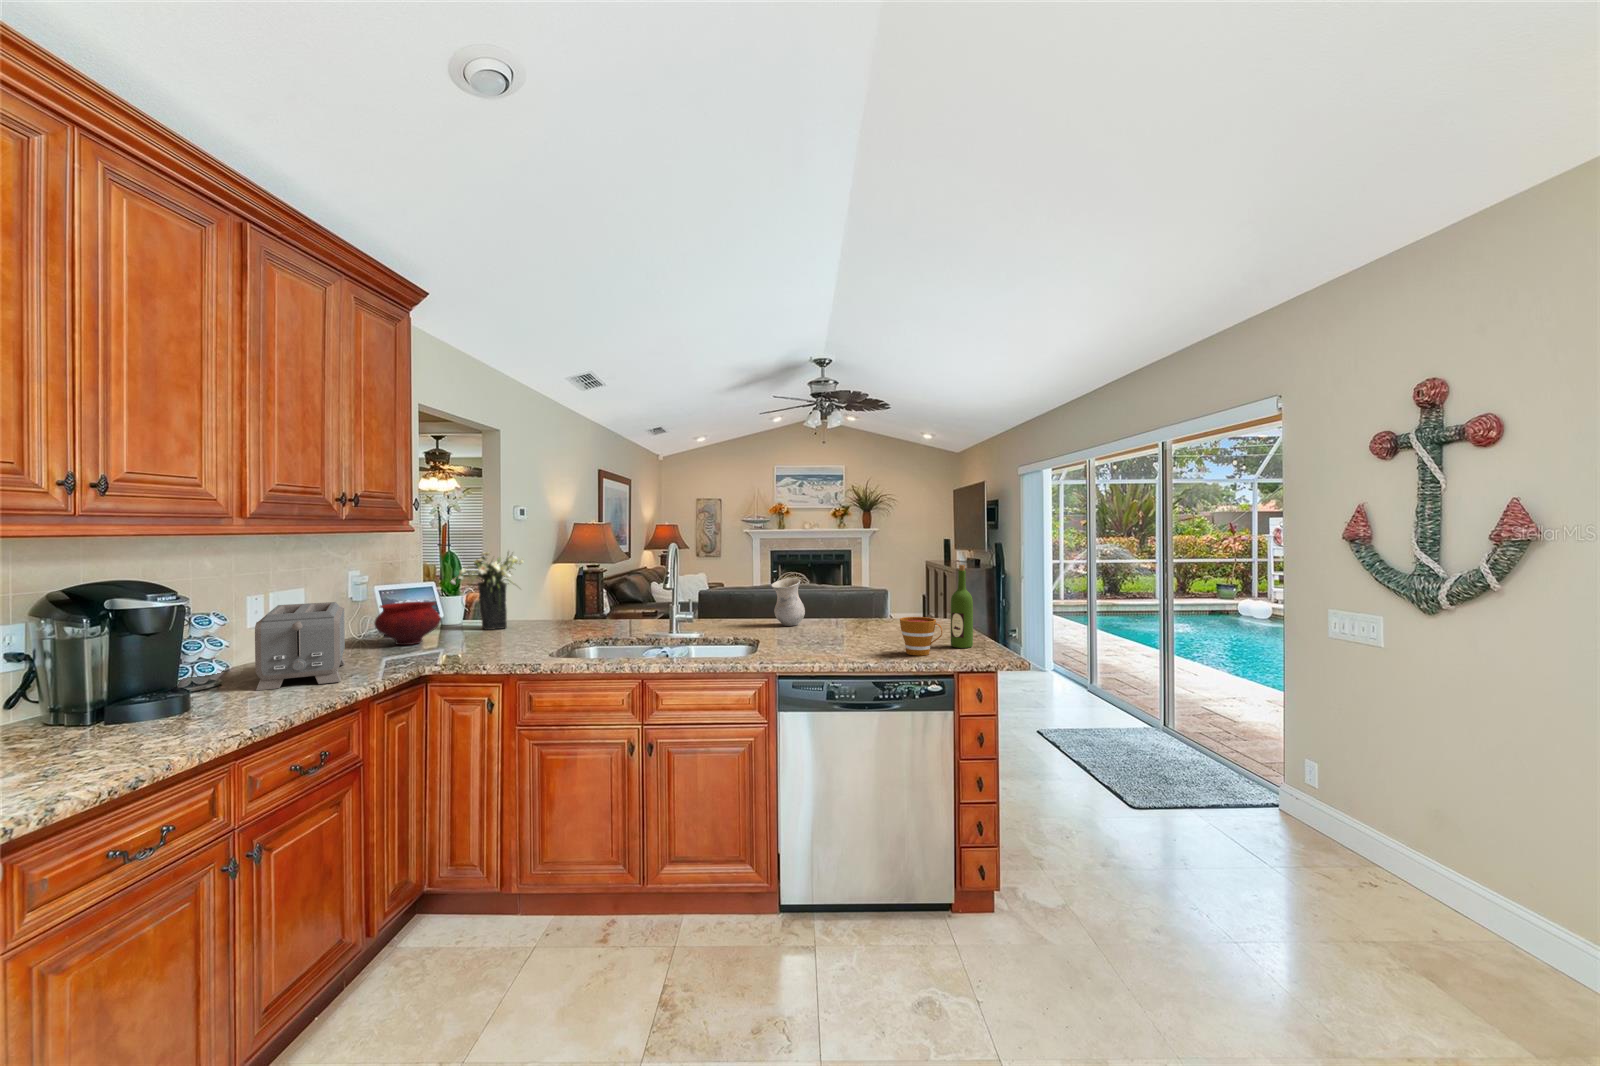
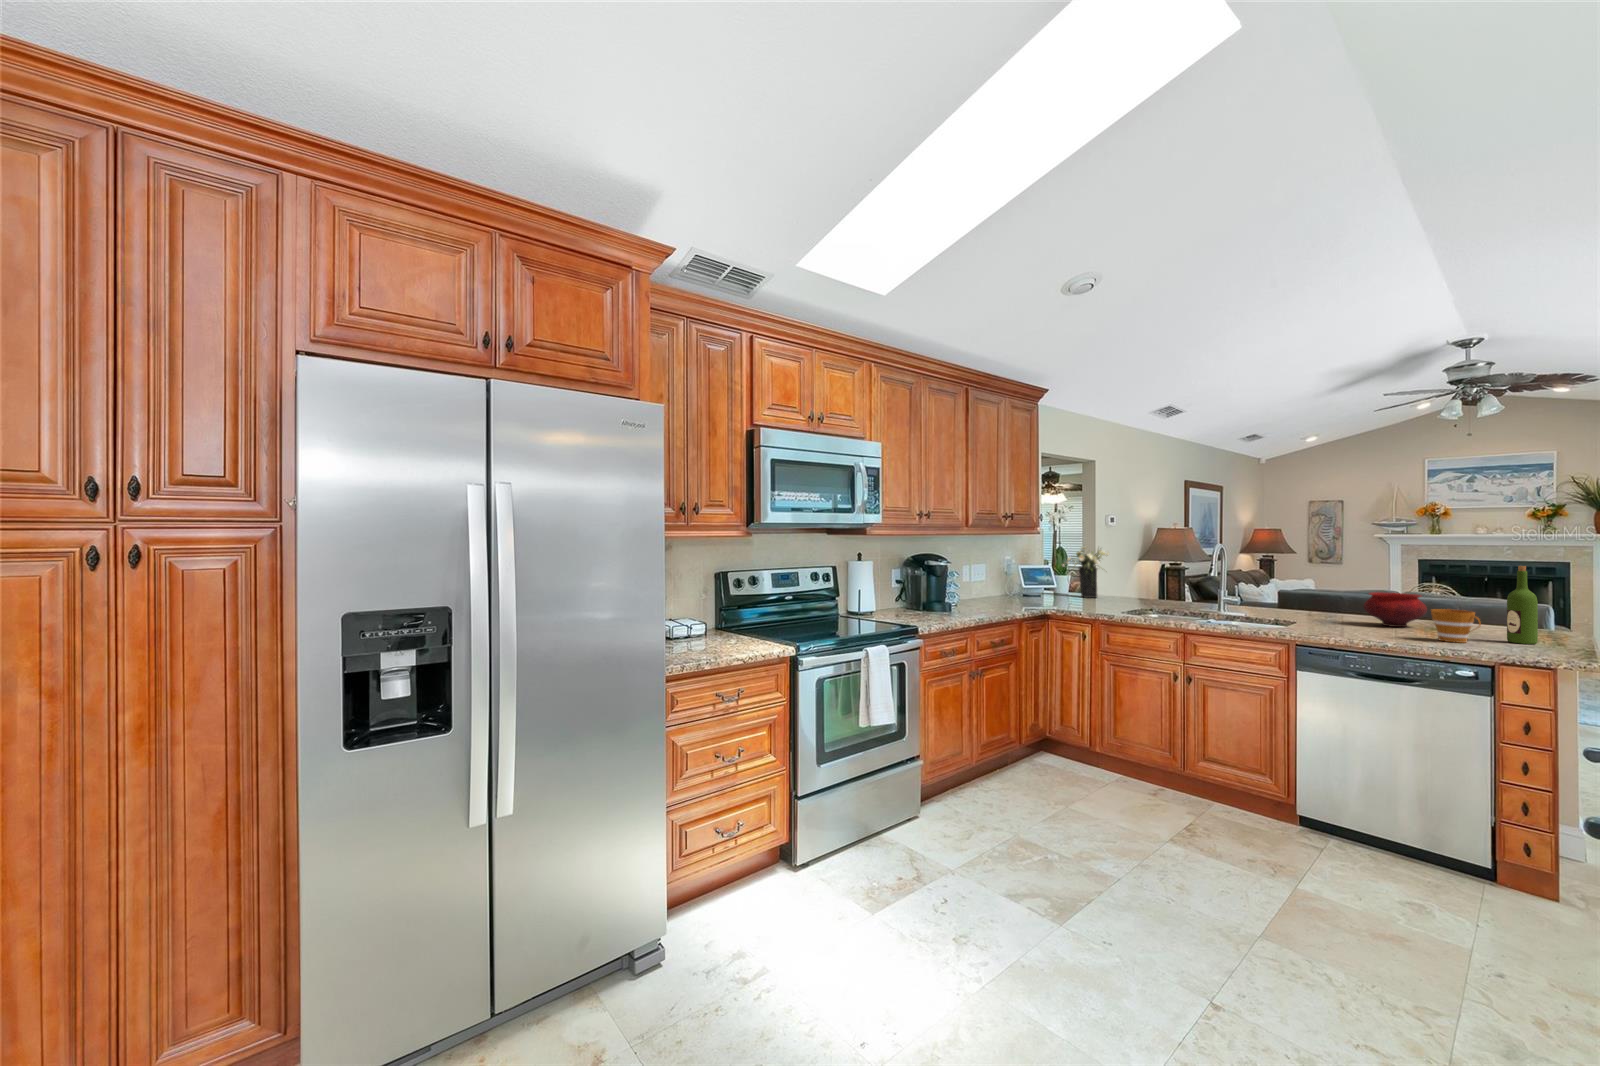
vase: present [771,578,805,626] -> none [1325,575,1364,617]
toaster: present [255,602,345,691] -> none [972,570,1007,610]
bowl: present [374,602,441,645] -> present [1364,592,1427,627]

